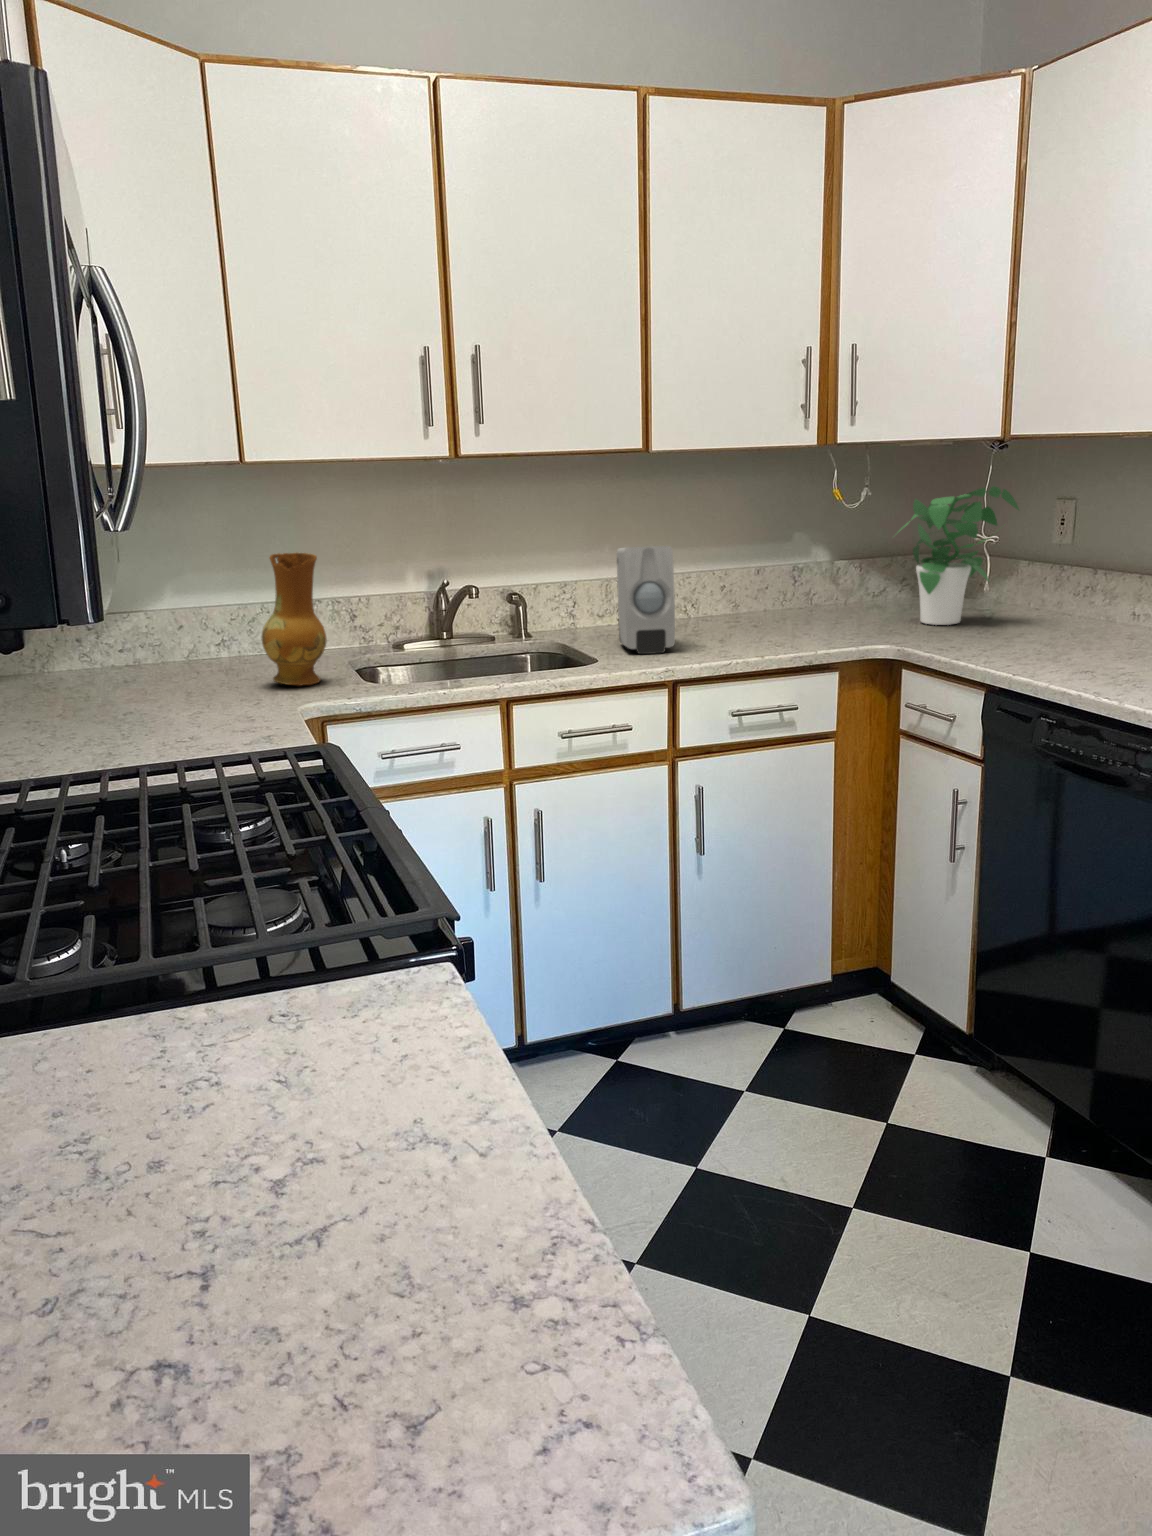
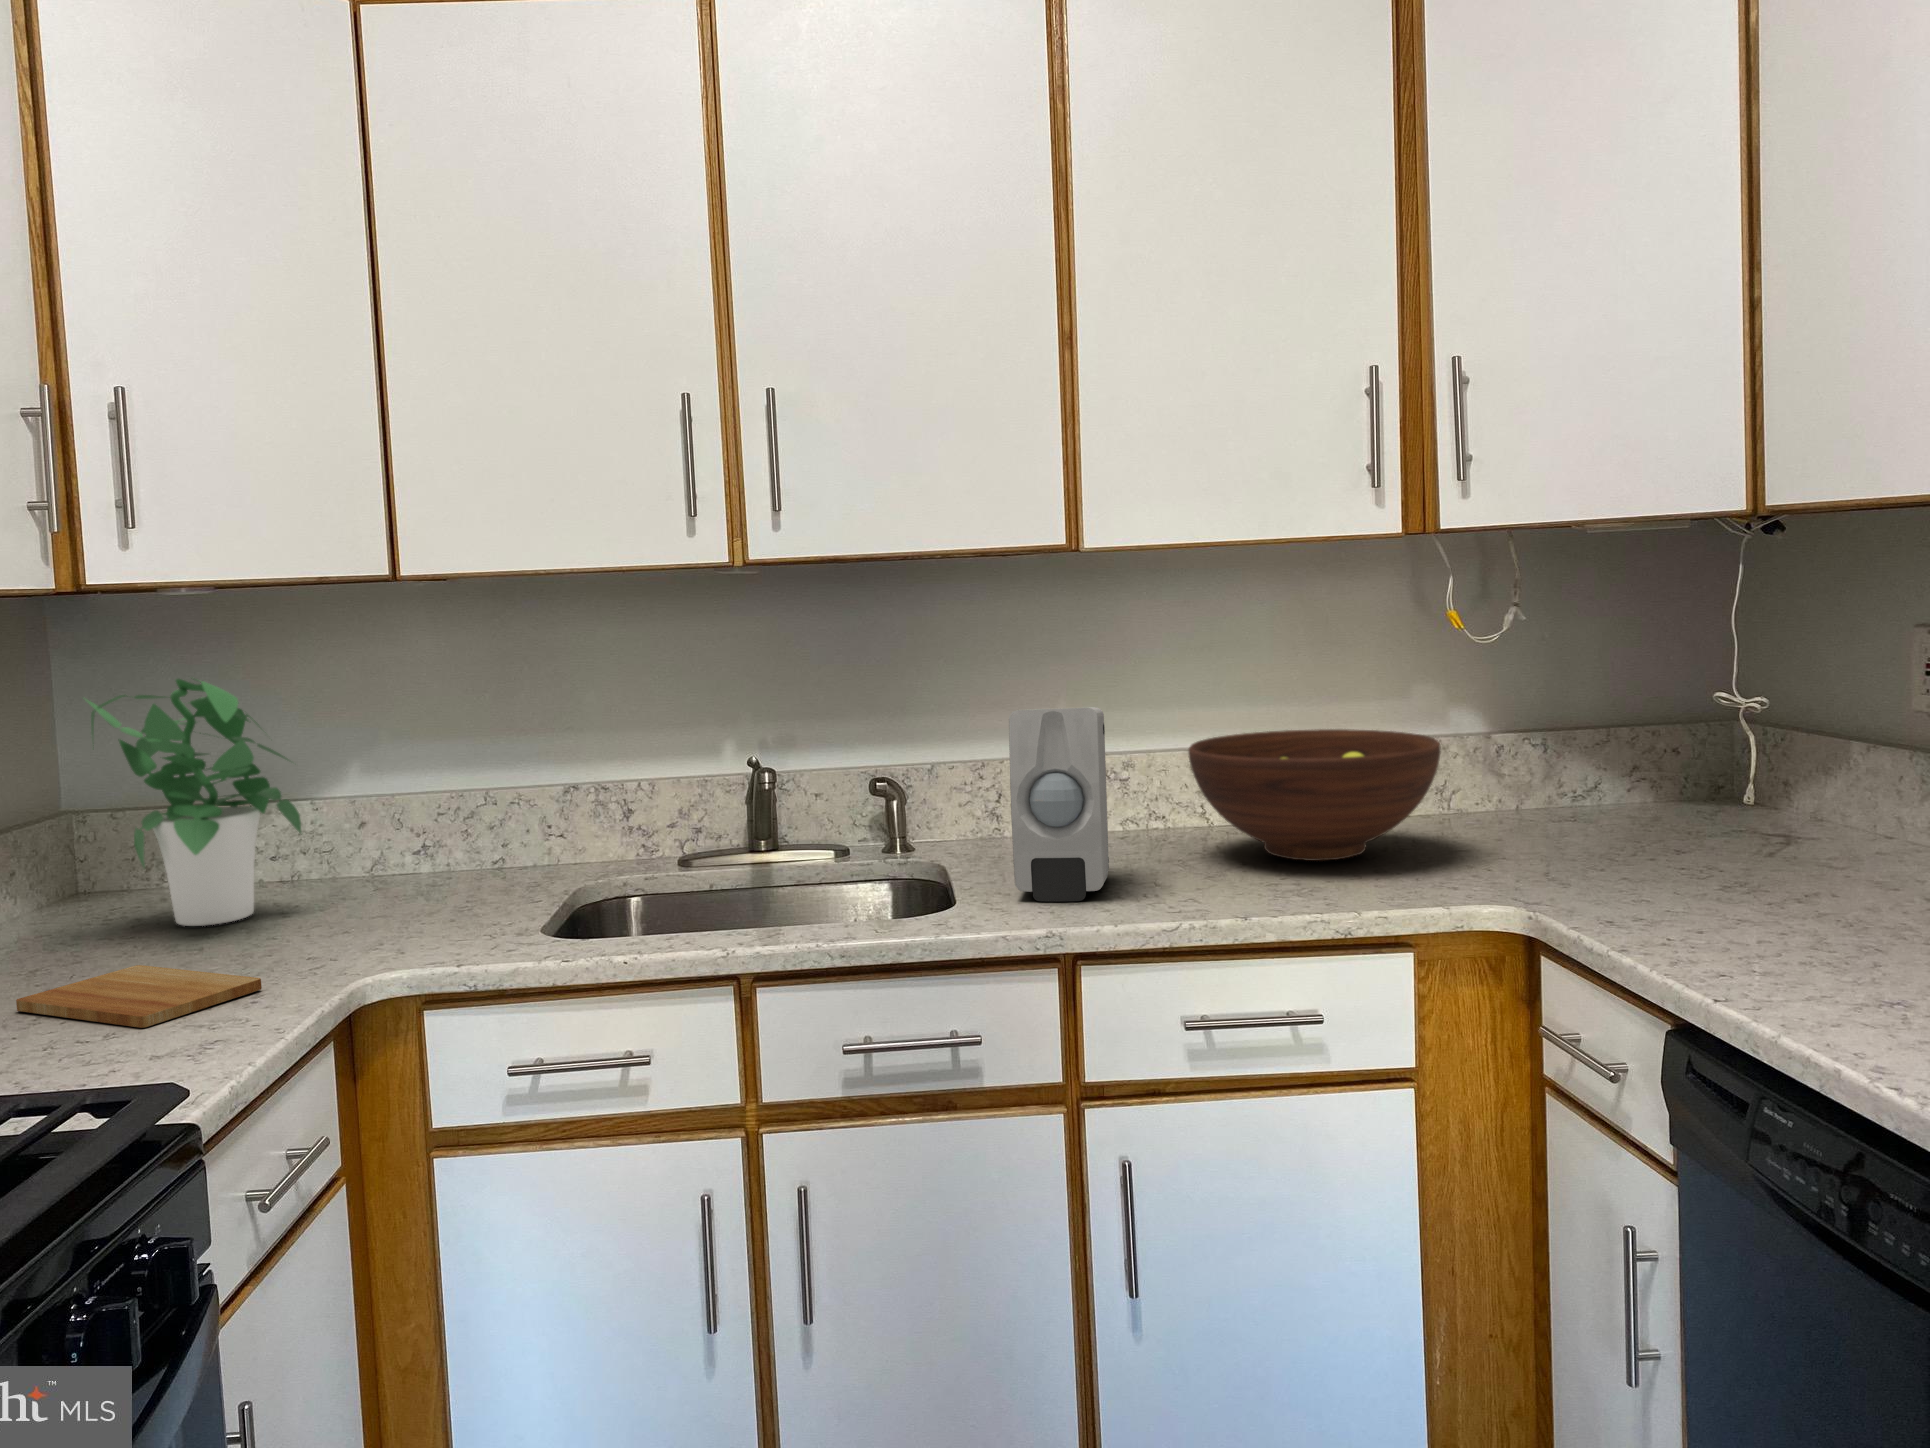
potted plant: present [899,486,1019,625] -> present [85,679,301,926]
ceramic jug: present [261,553,326,686] -> none [375,716,486,936]
fruit bowl: none [695,560,831,631] -> present [1188,729,1441,861]
cutting board: none [107,705,249,730] -> present [16,965,262,1028]

